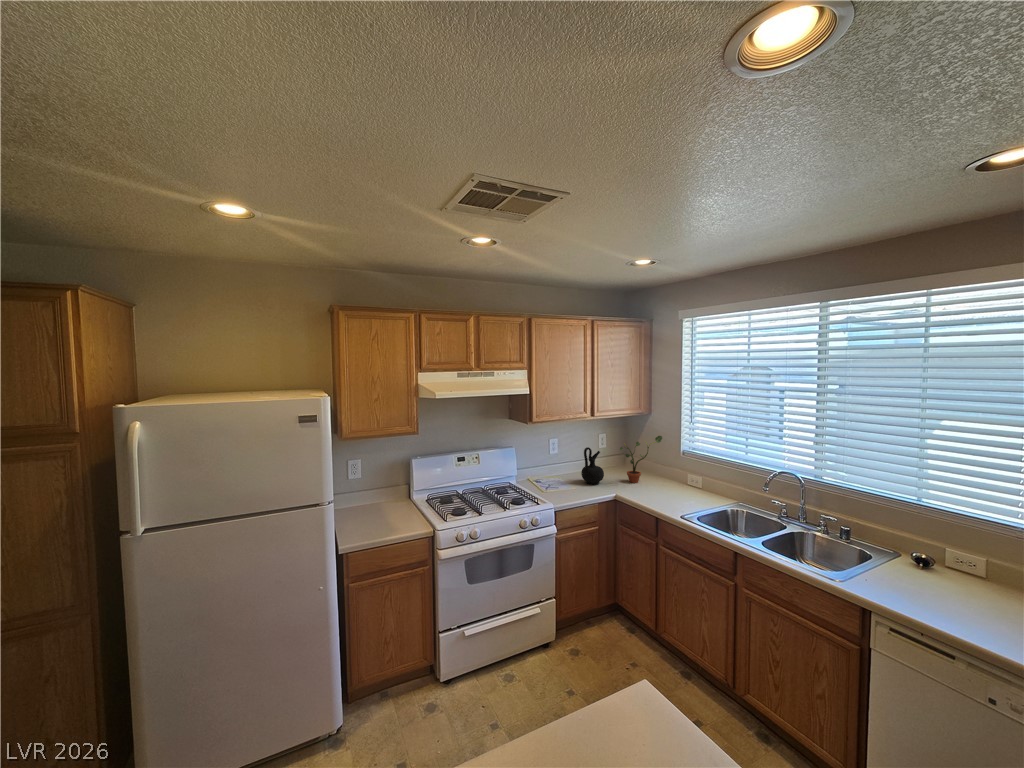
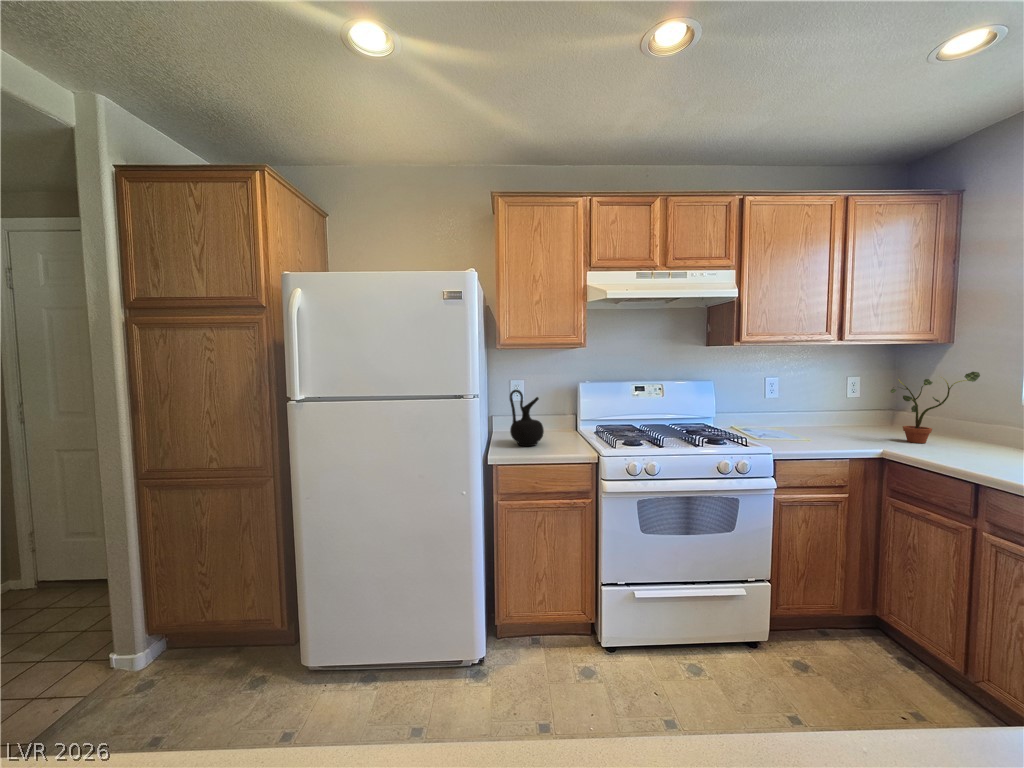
ceramic jug: present [581,447,604,484] -> present [510,390,544,446]

